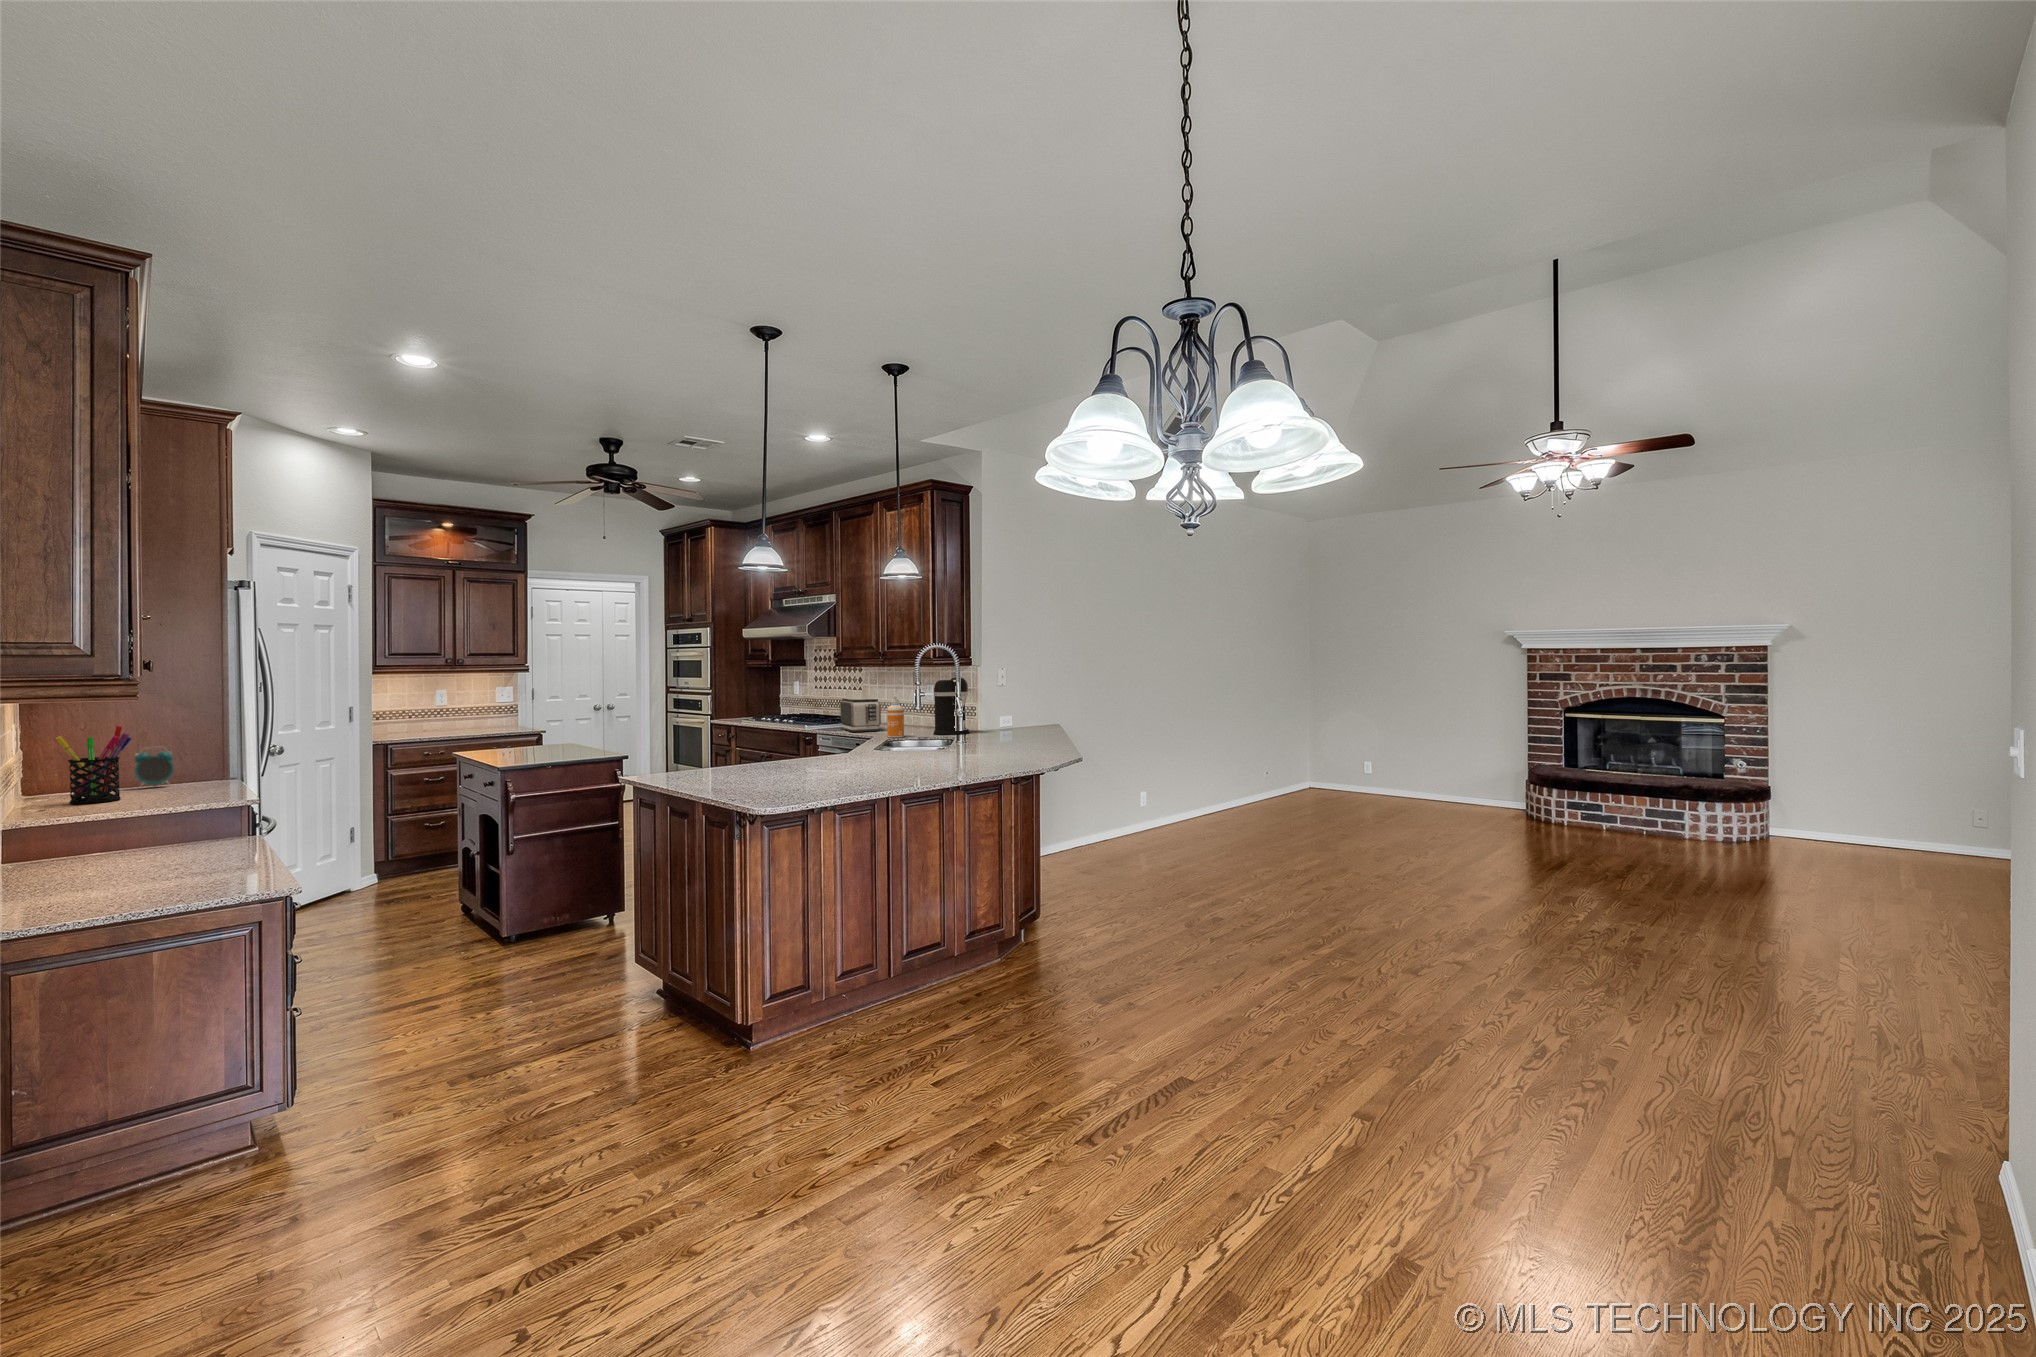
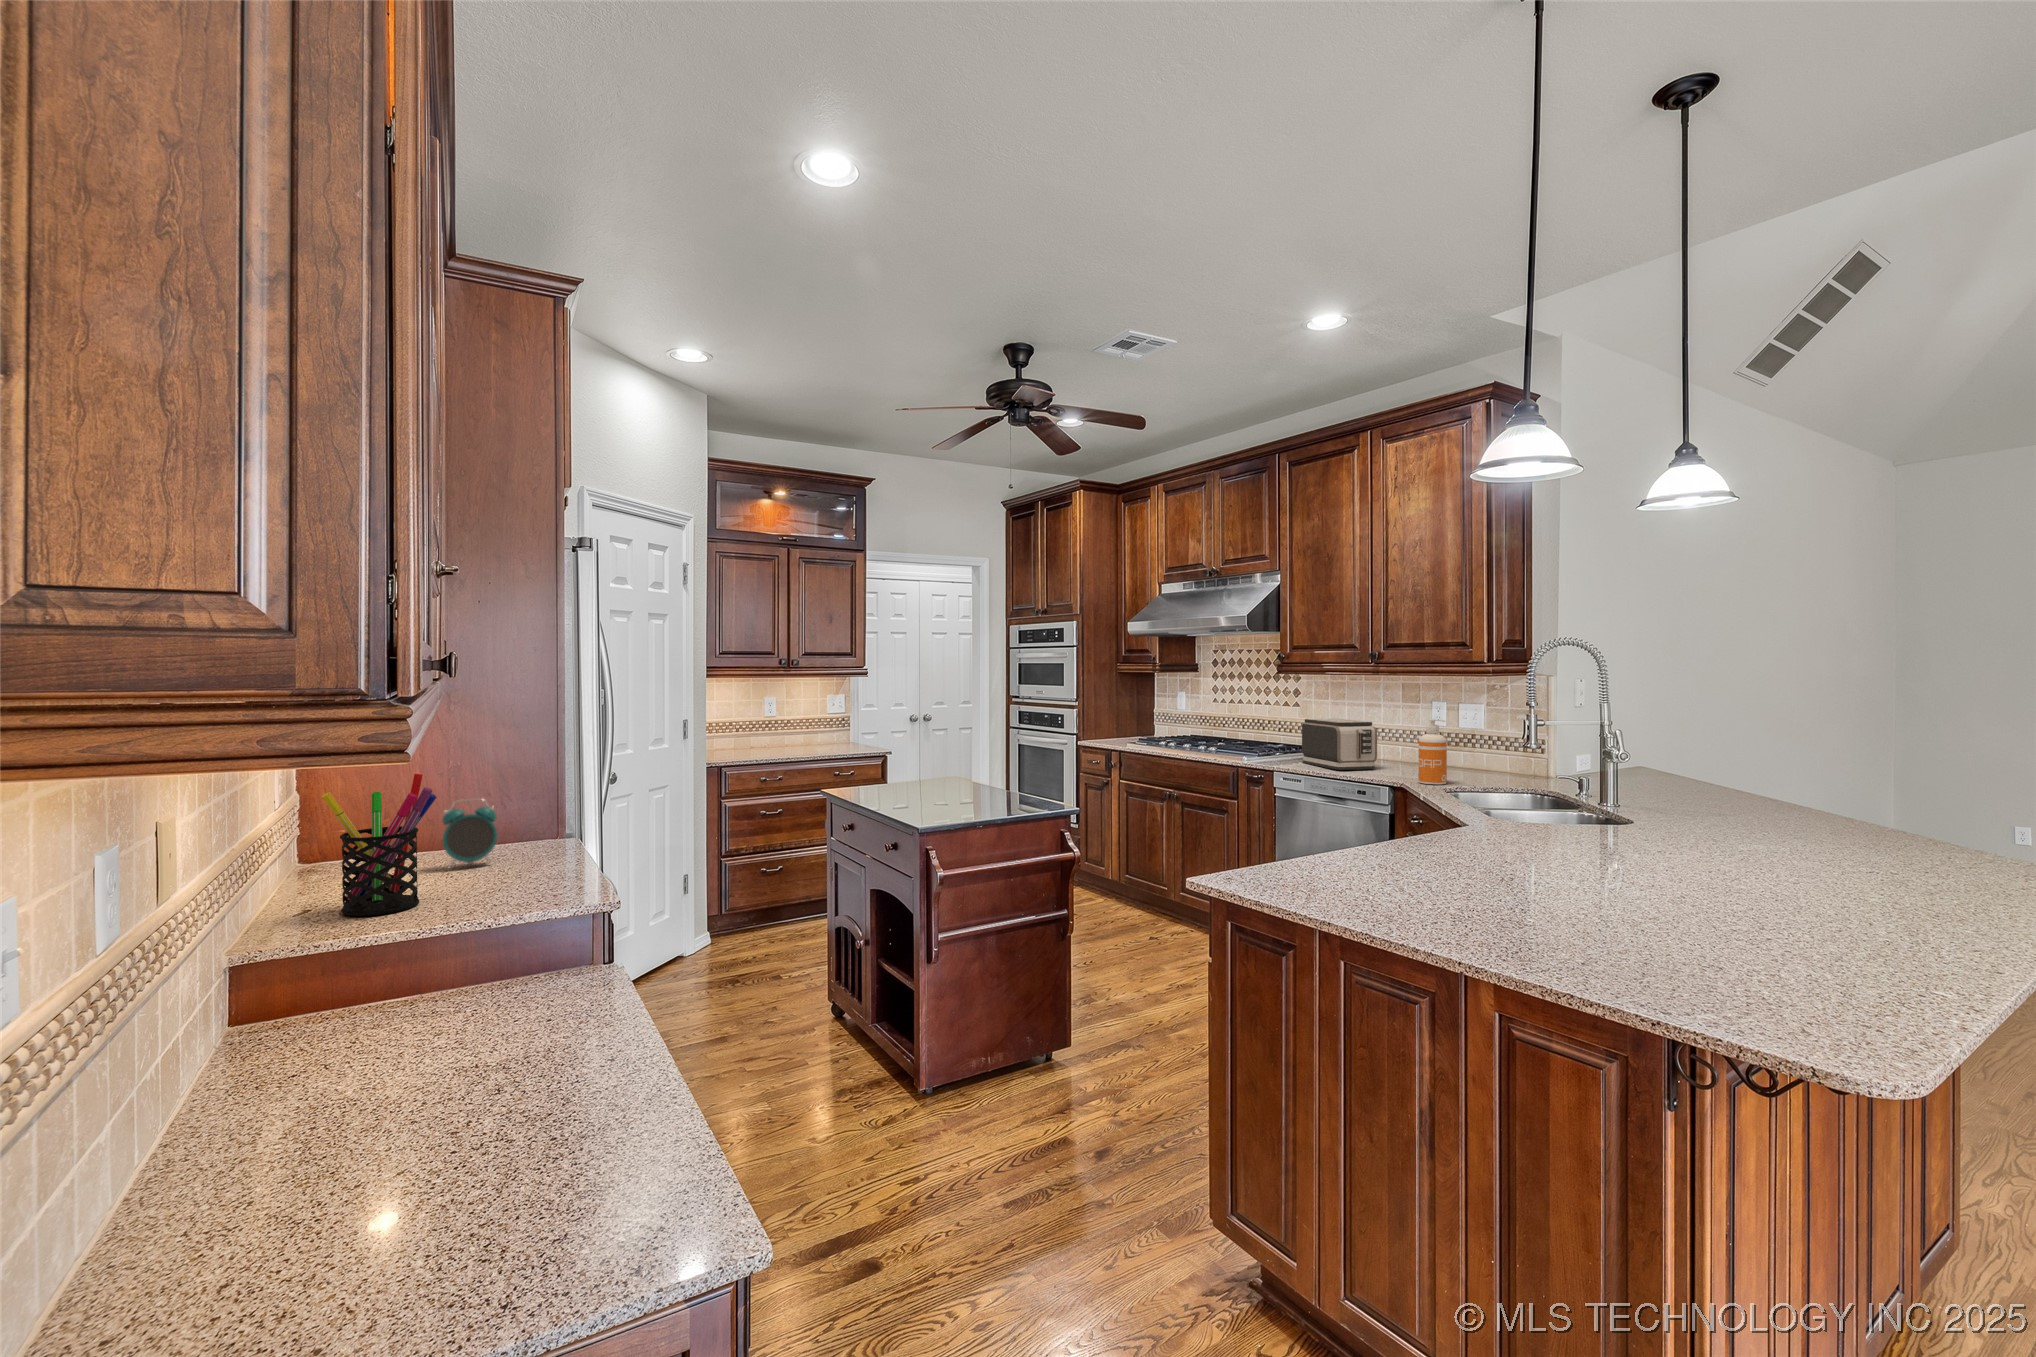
coffee maker: present [934,677,969,735] -> none [1481,691,1540,781]

